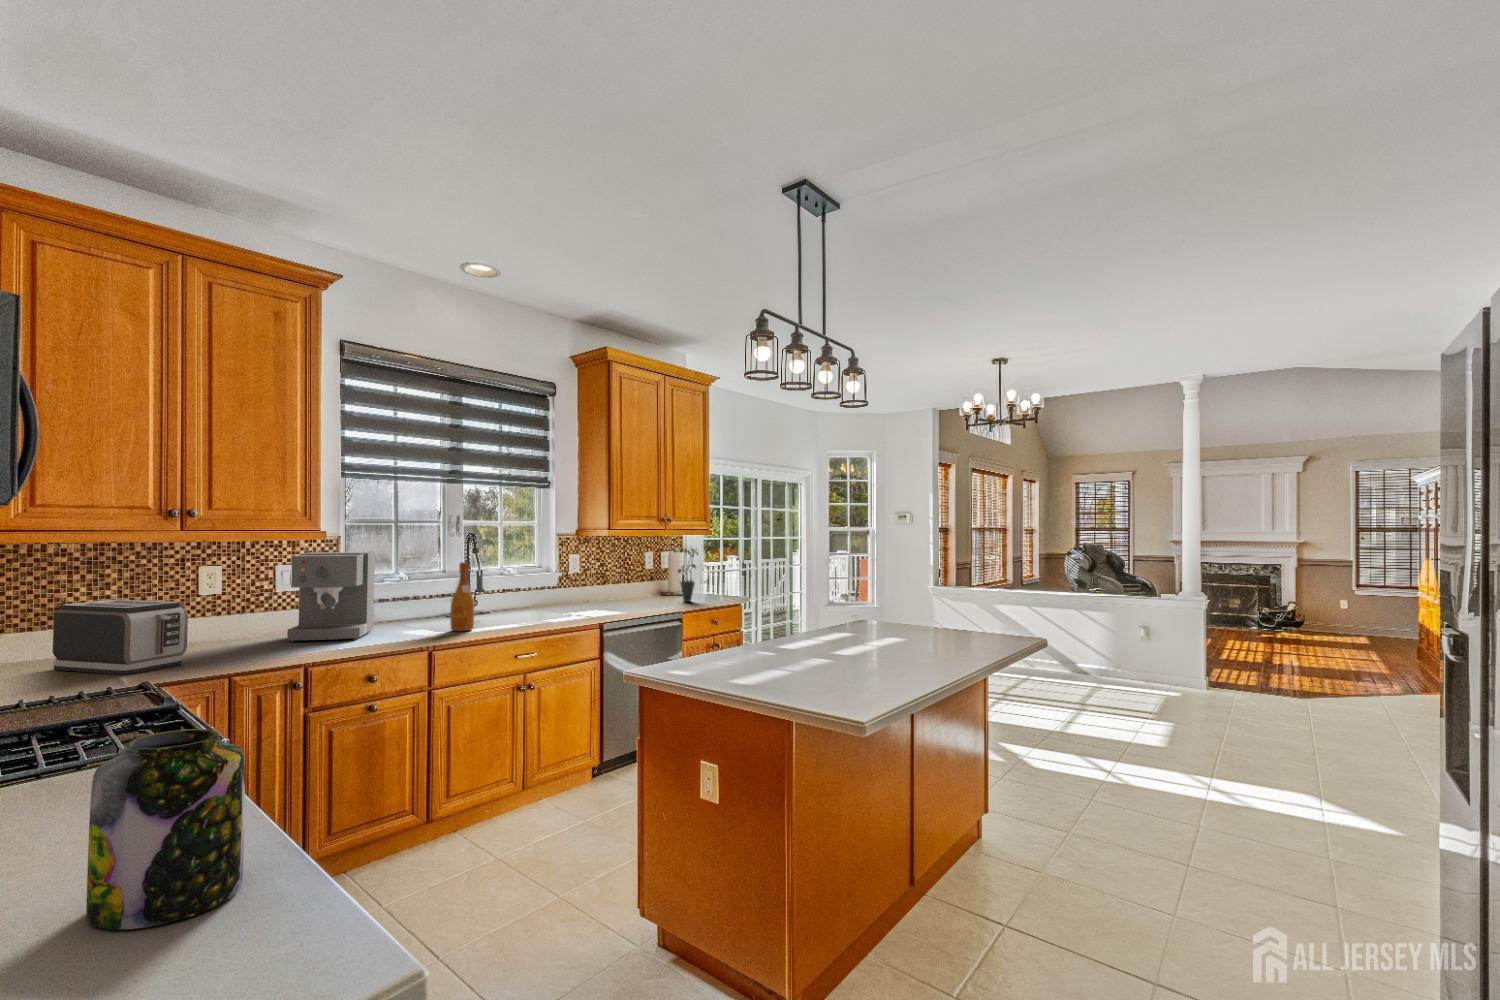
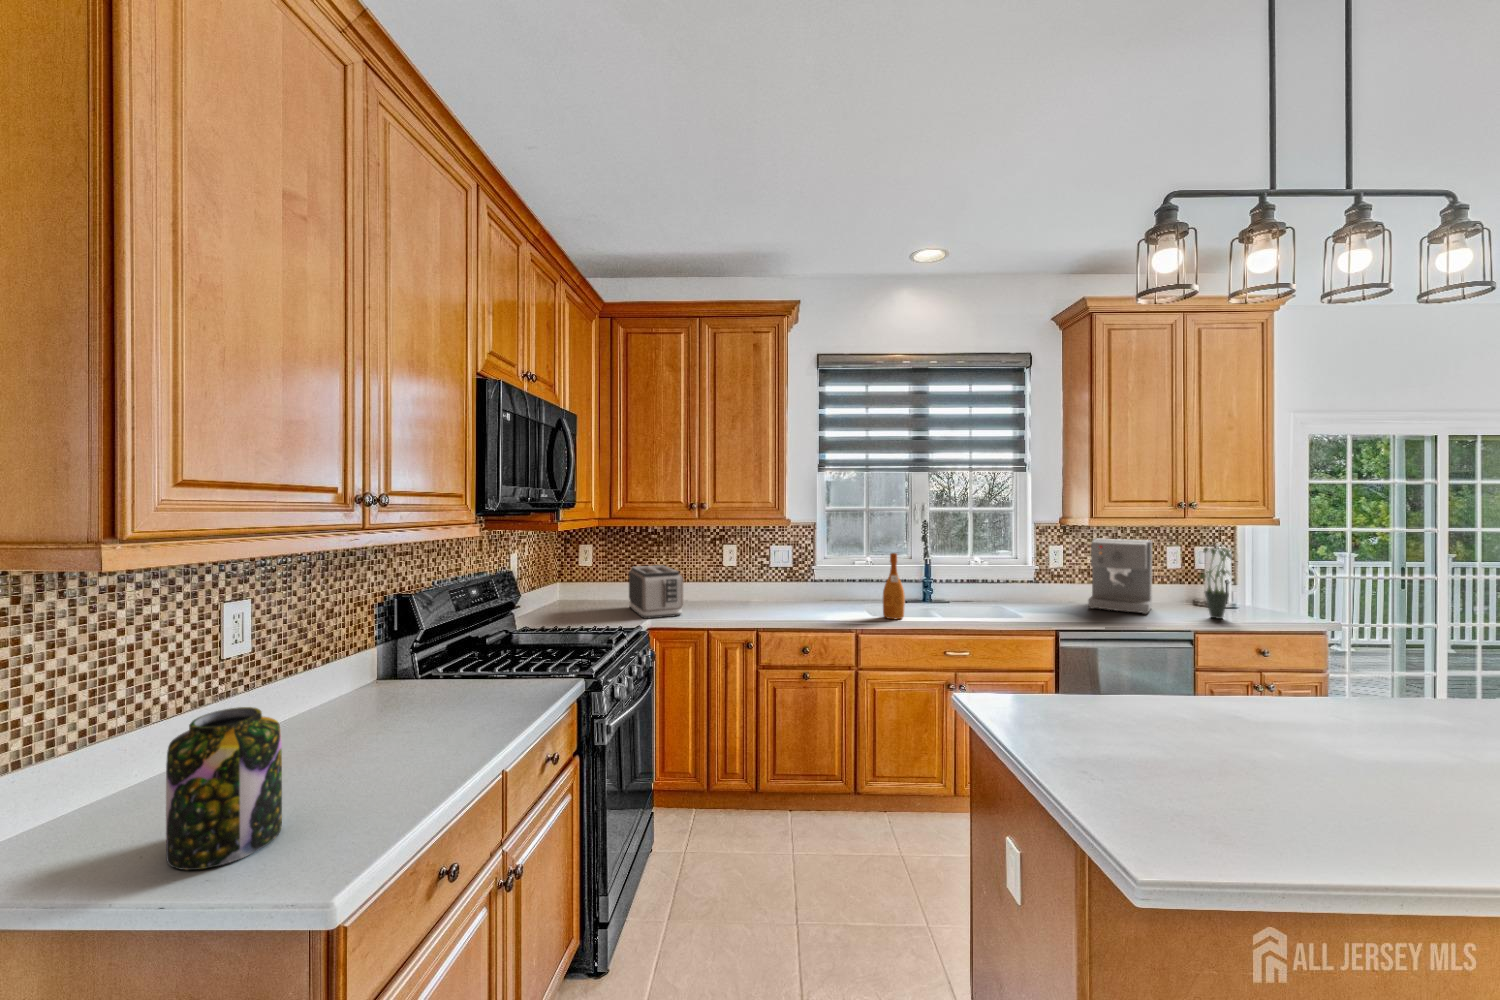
coffee maker: present [287,552,375,642] -> present [1088,539,1152,614]

